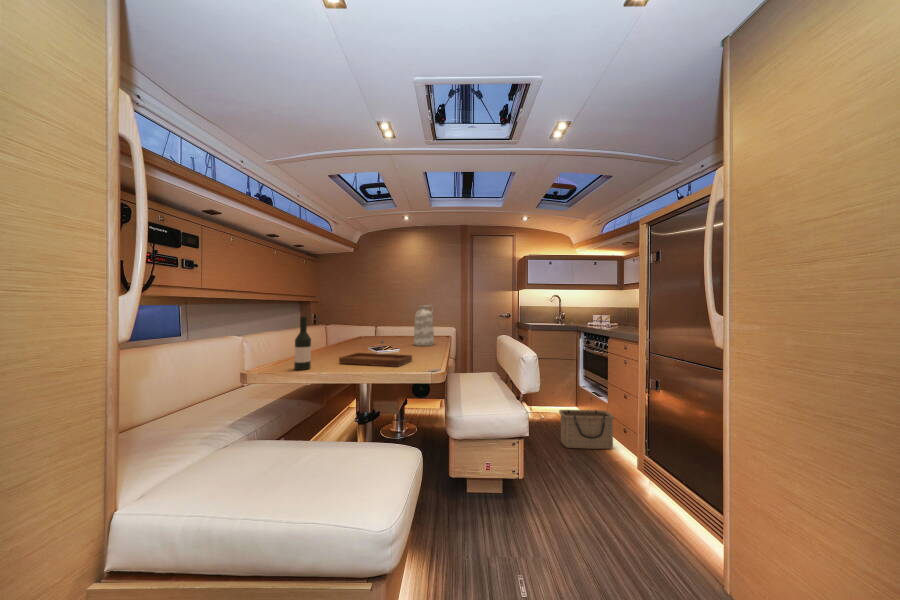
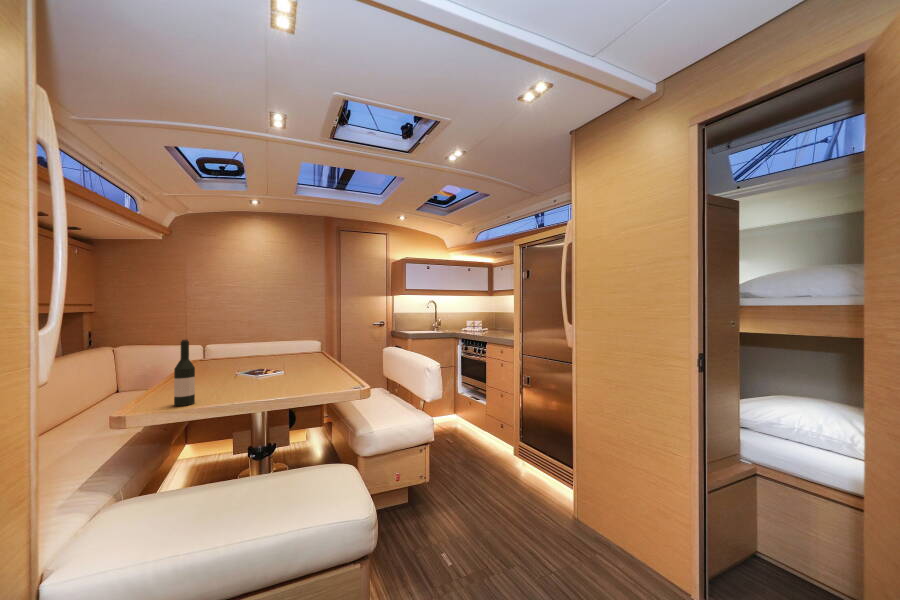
vase: present [414,305,434,346] -> none [290,316,315,365]
tray: present [339,340,412,367] -> none [226,362,313,393]
basket: present [559,410,614,449] -> none [446,411,493,451]

